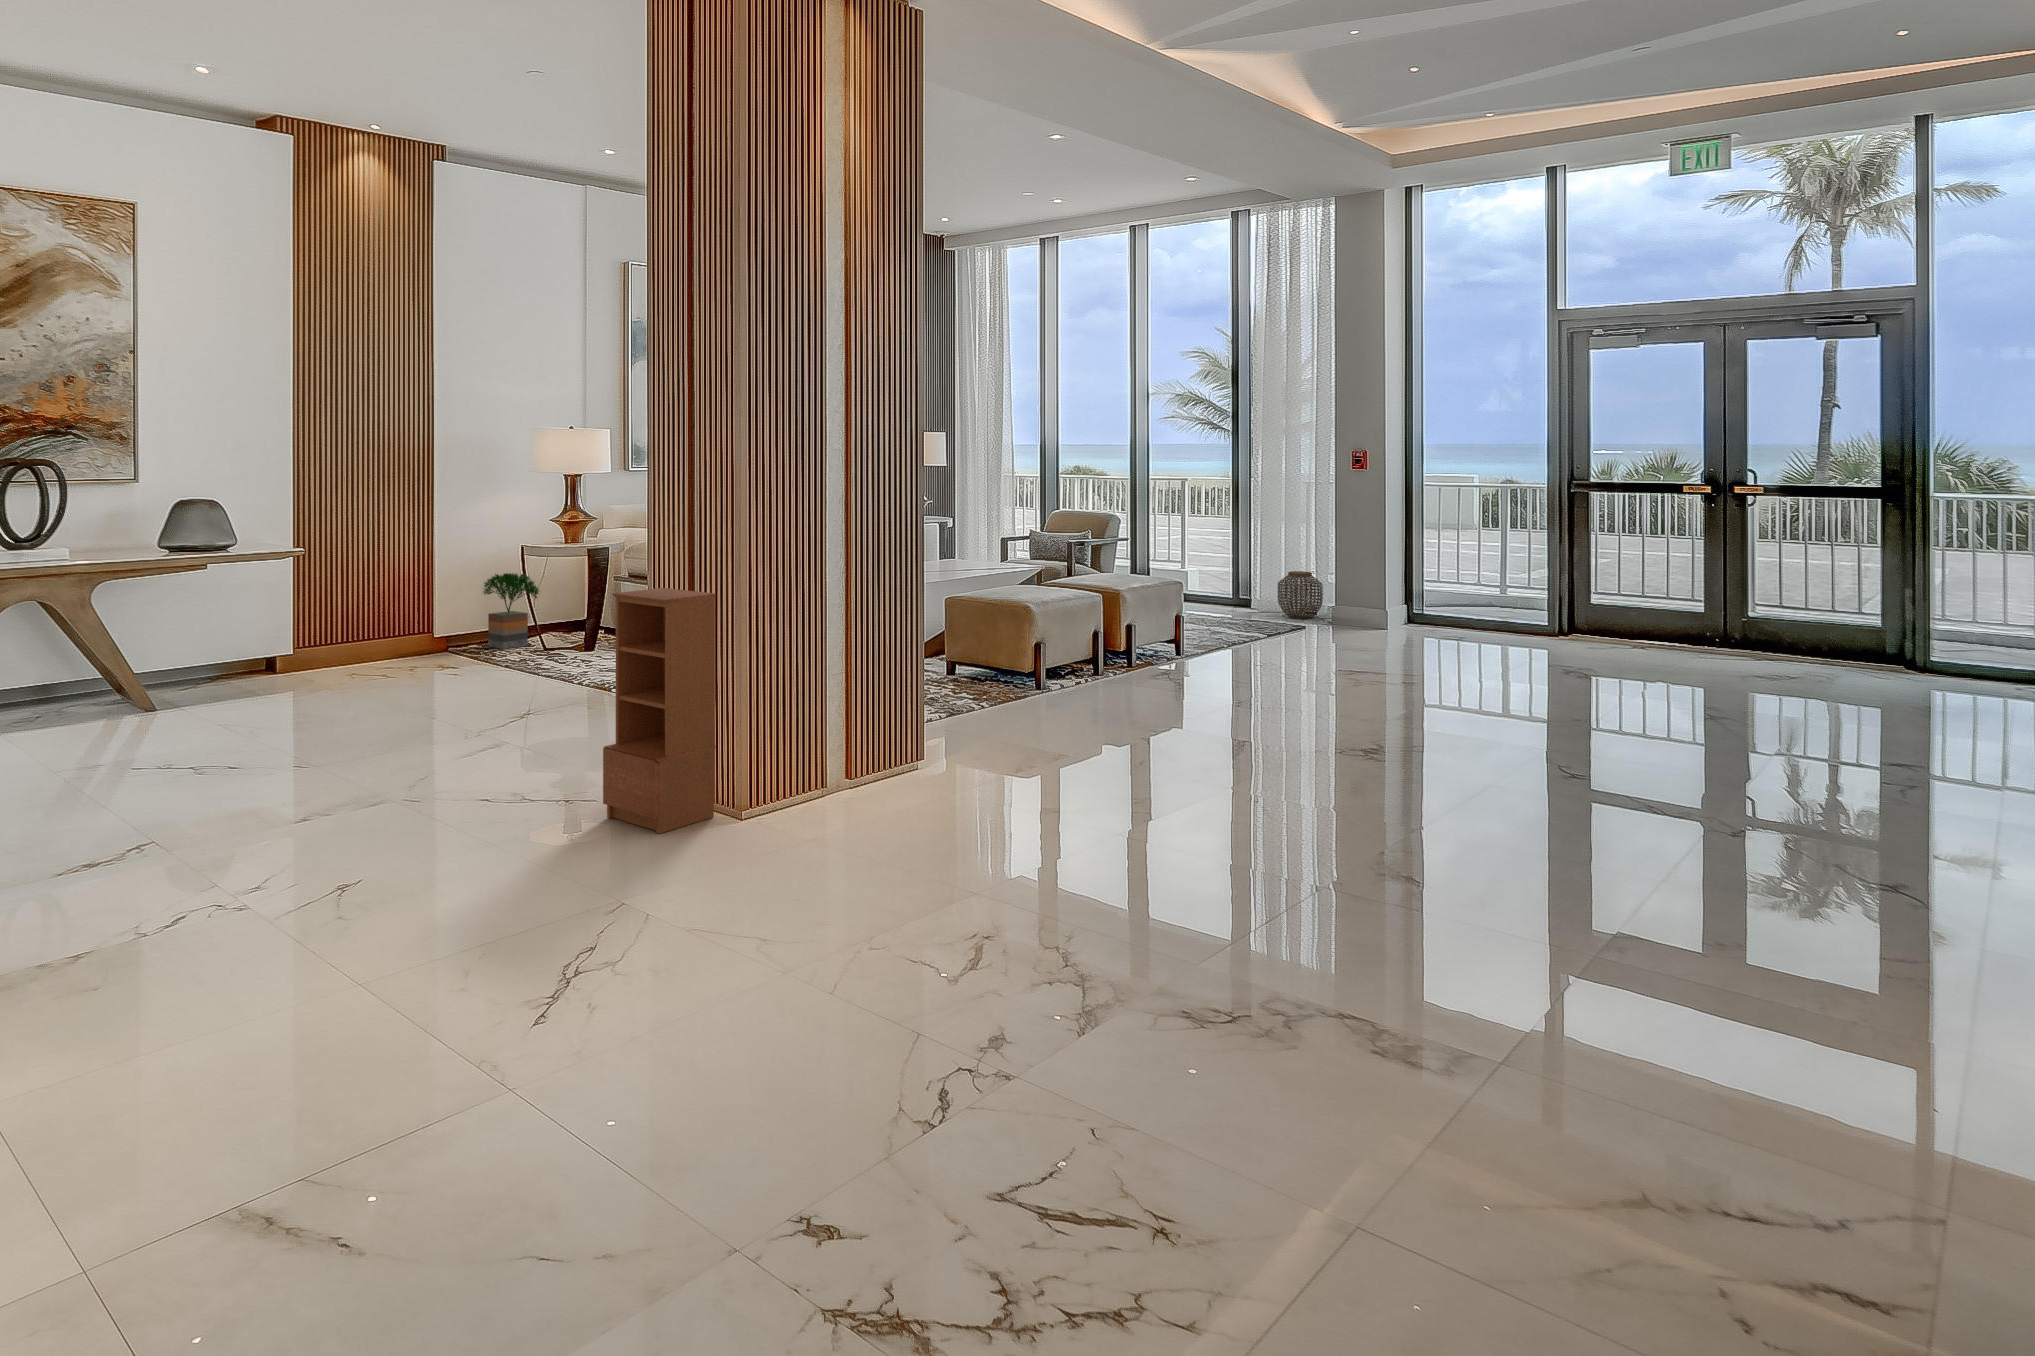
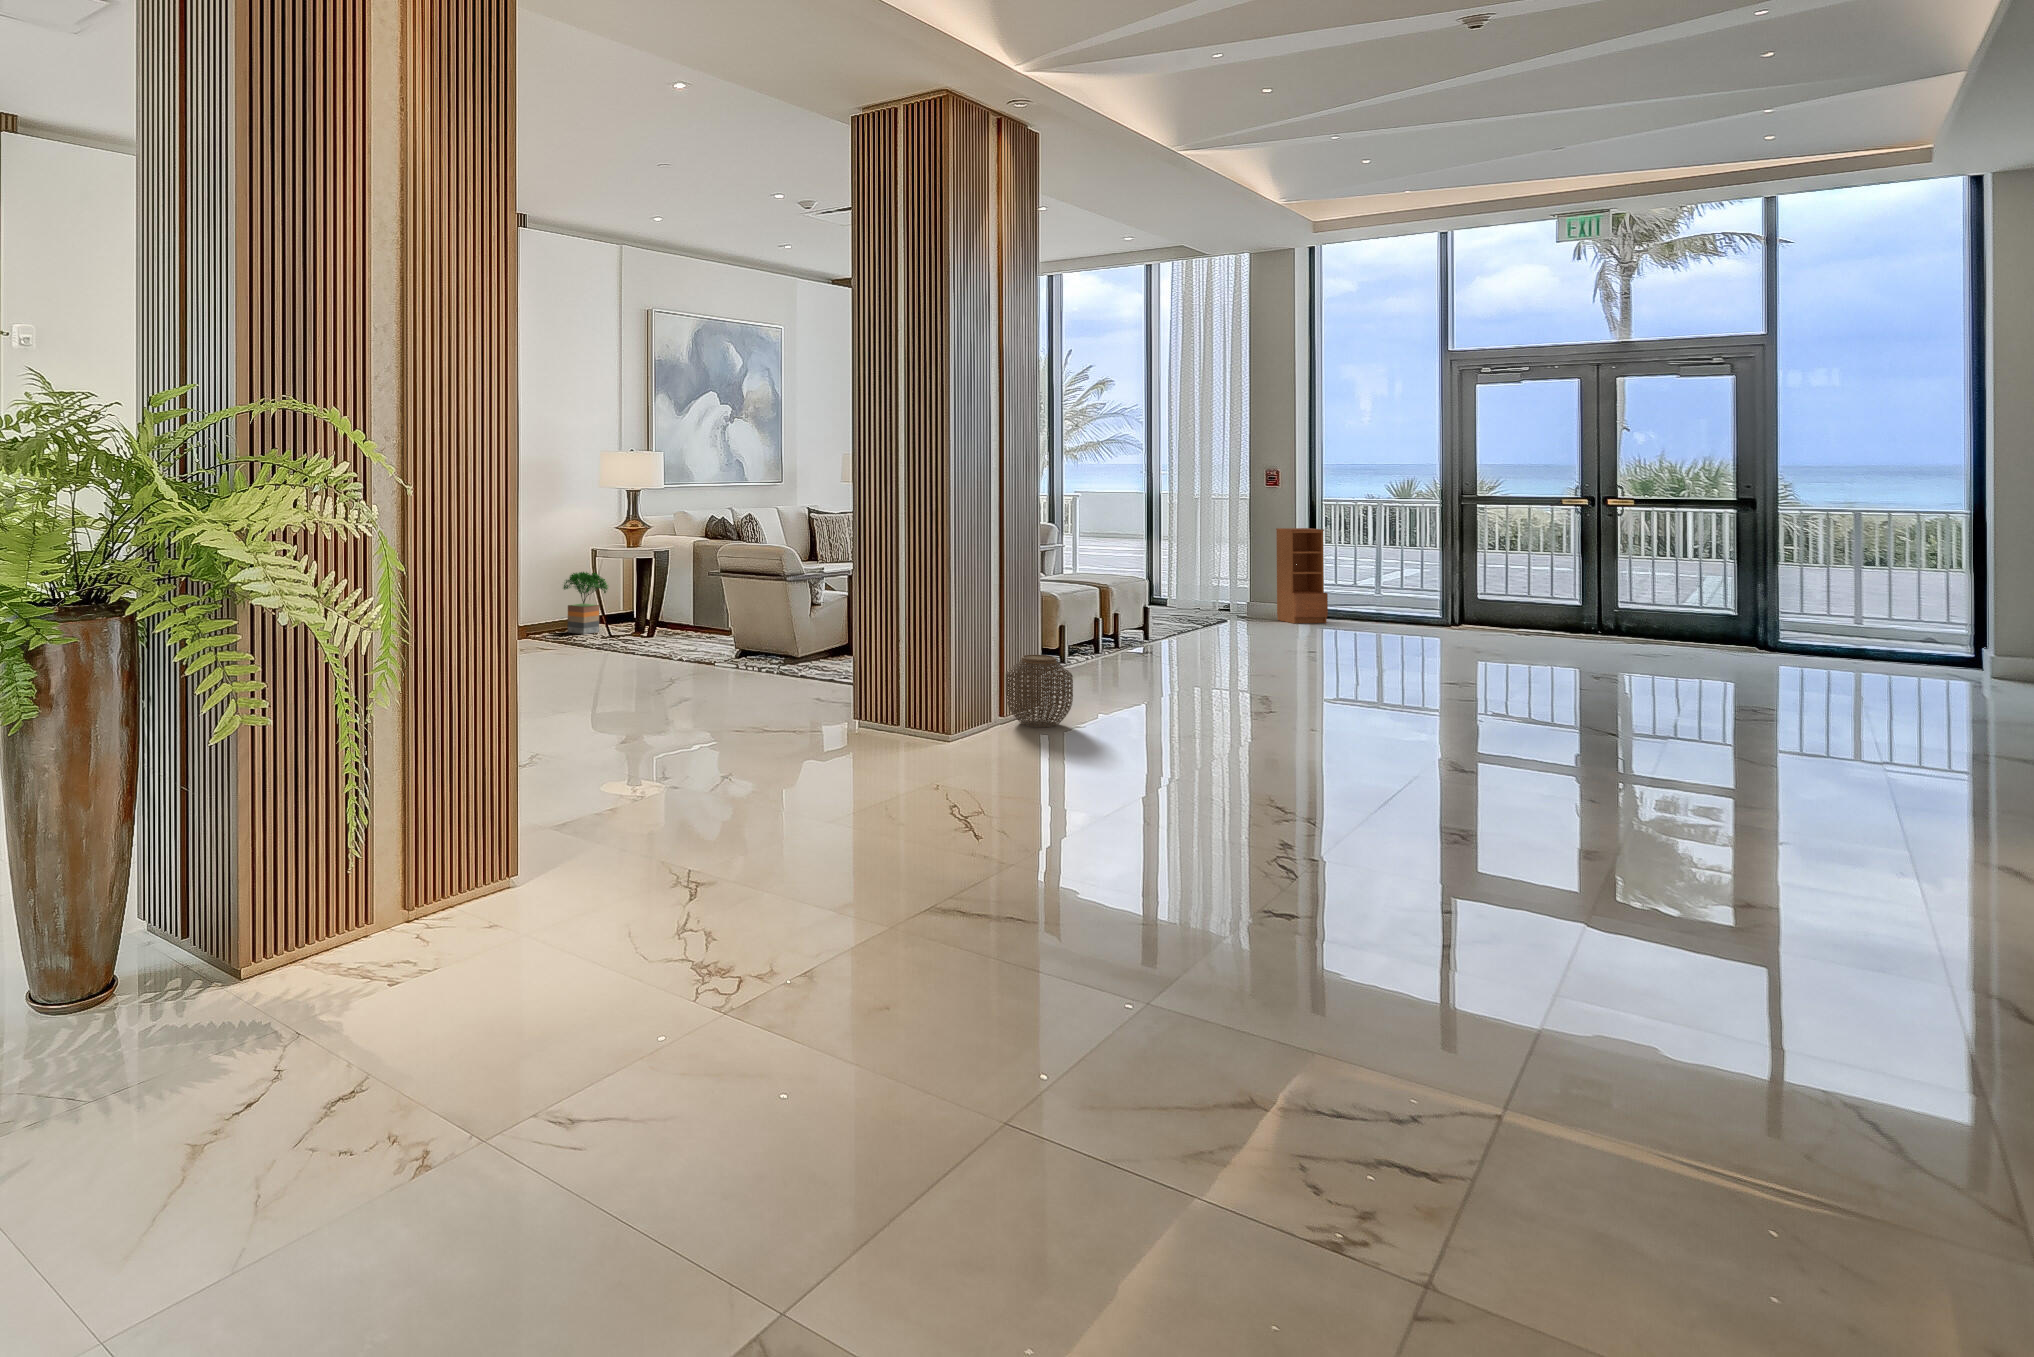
woven basket: present [1278,571,1323,619] -> present [1006,655,1073,728]
bookcase: present [603,588,716,834] -> present [1276,528,1328,624]

